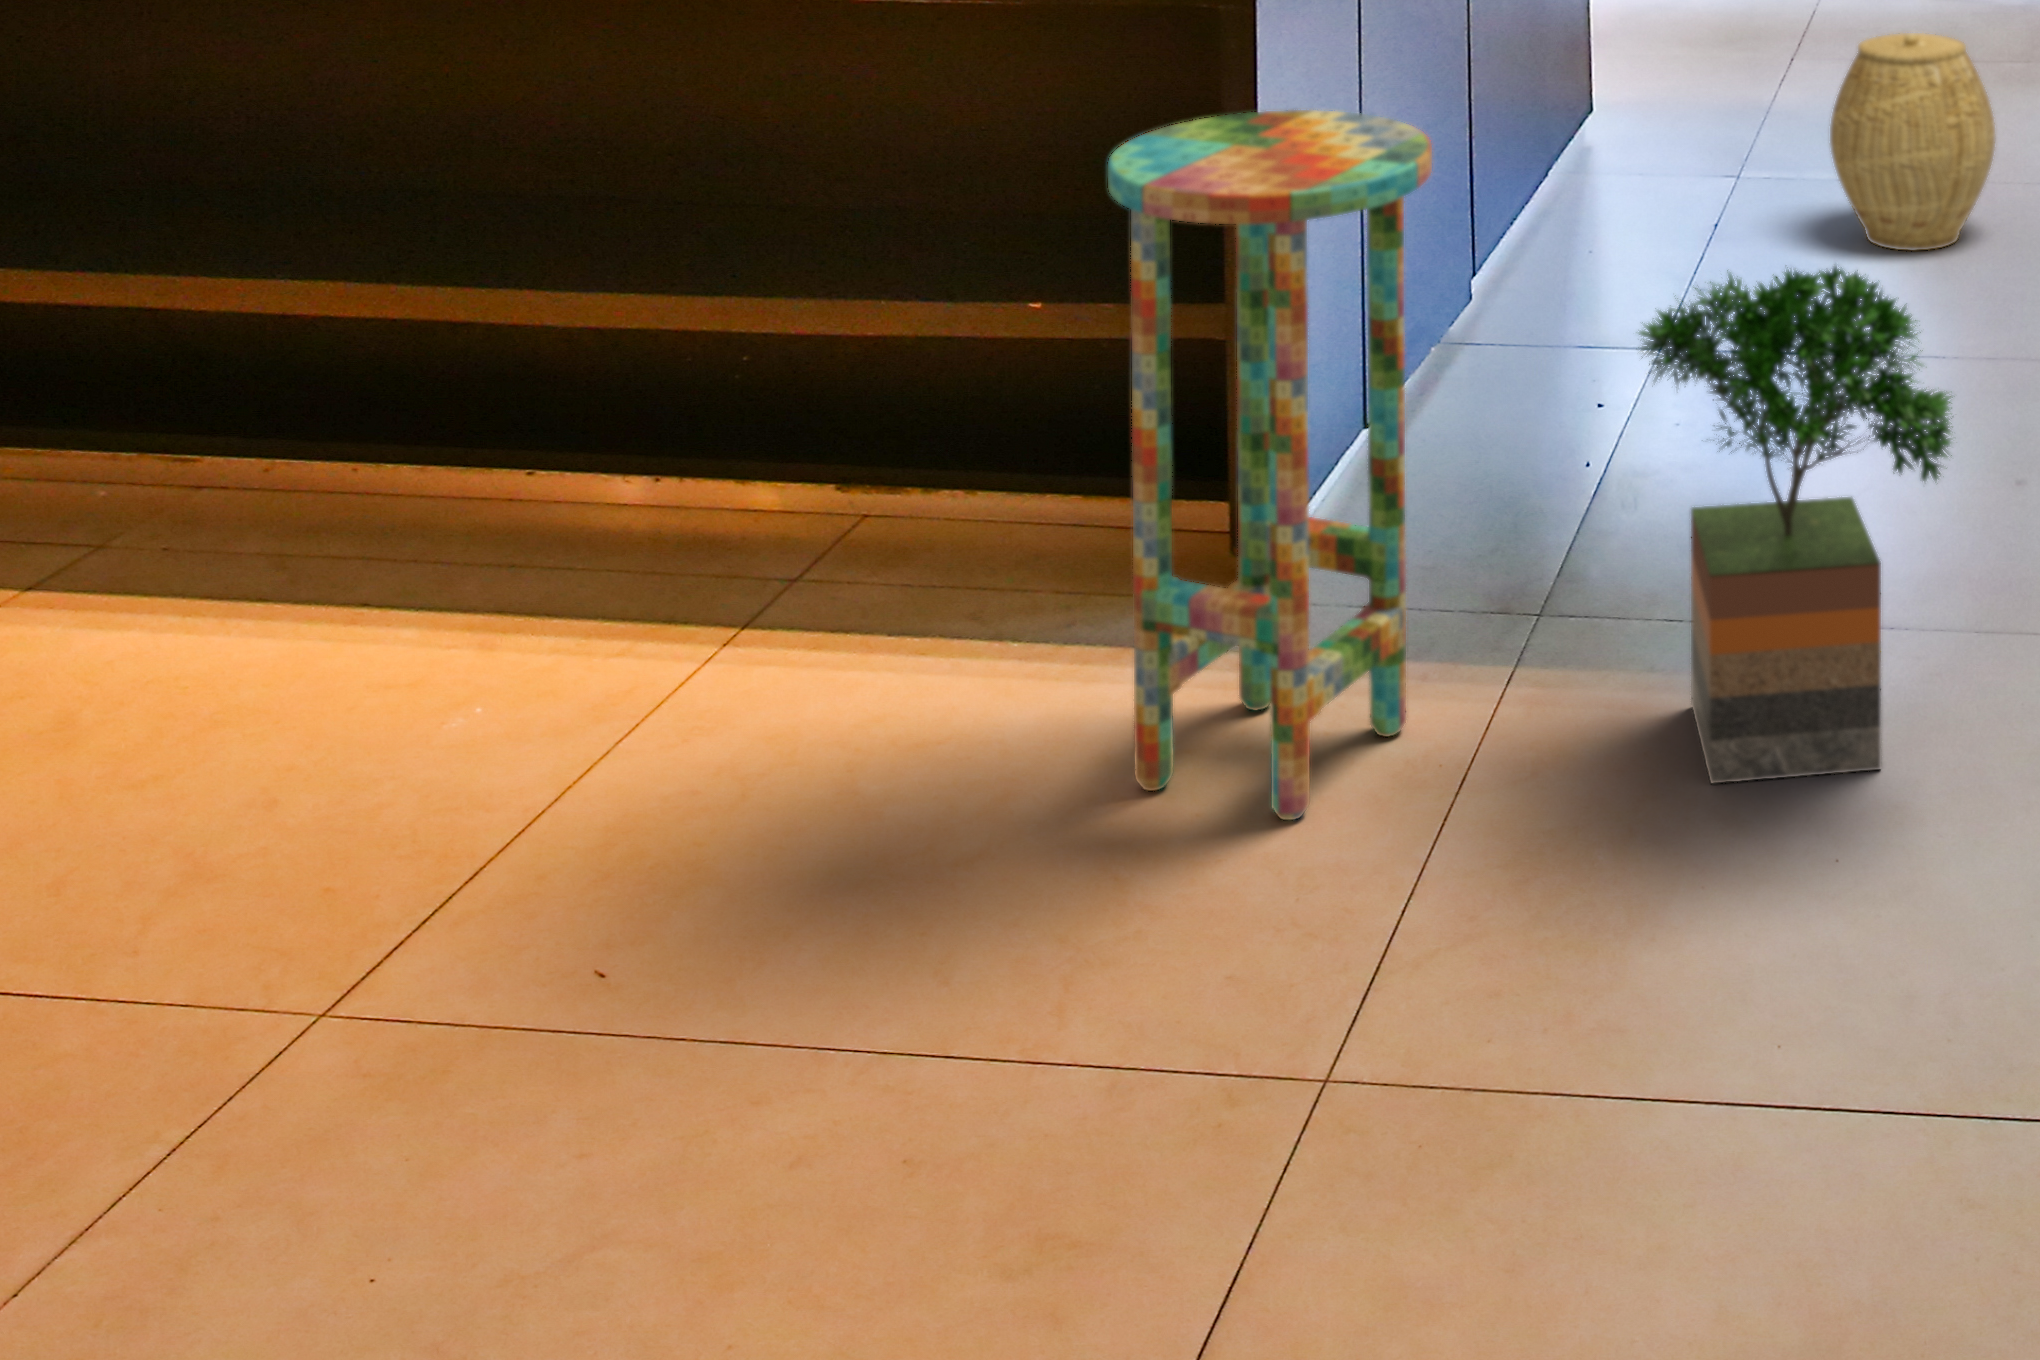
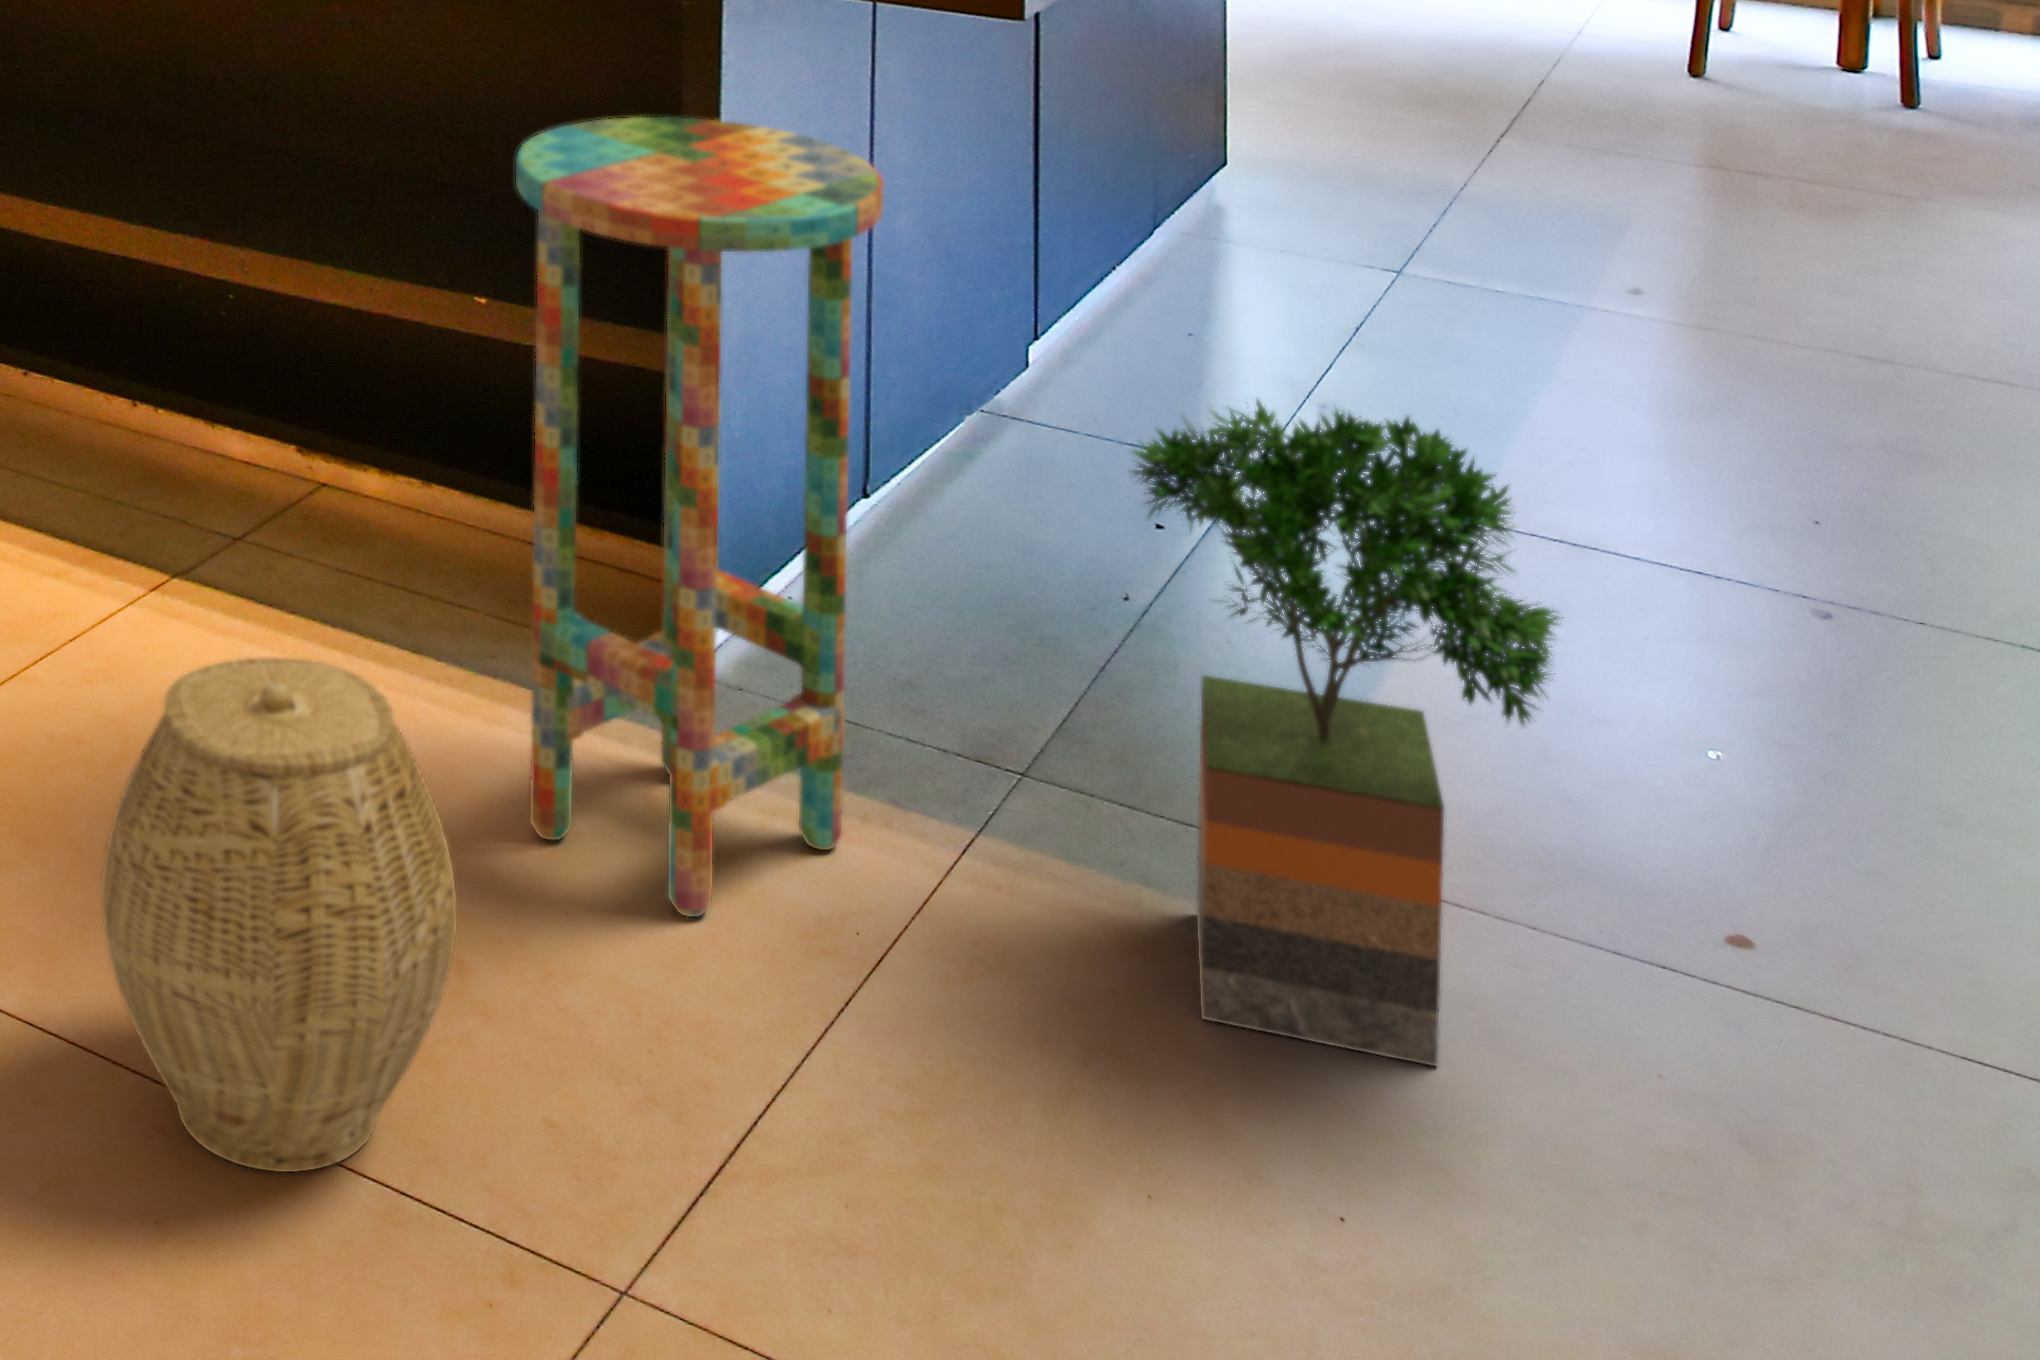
woven basket: present [1830,33,1995,251] -> present [102,657,457,1172]

